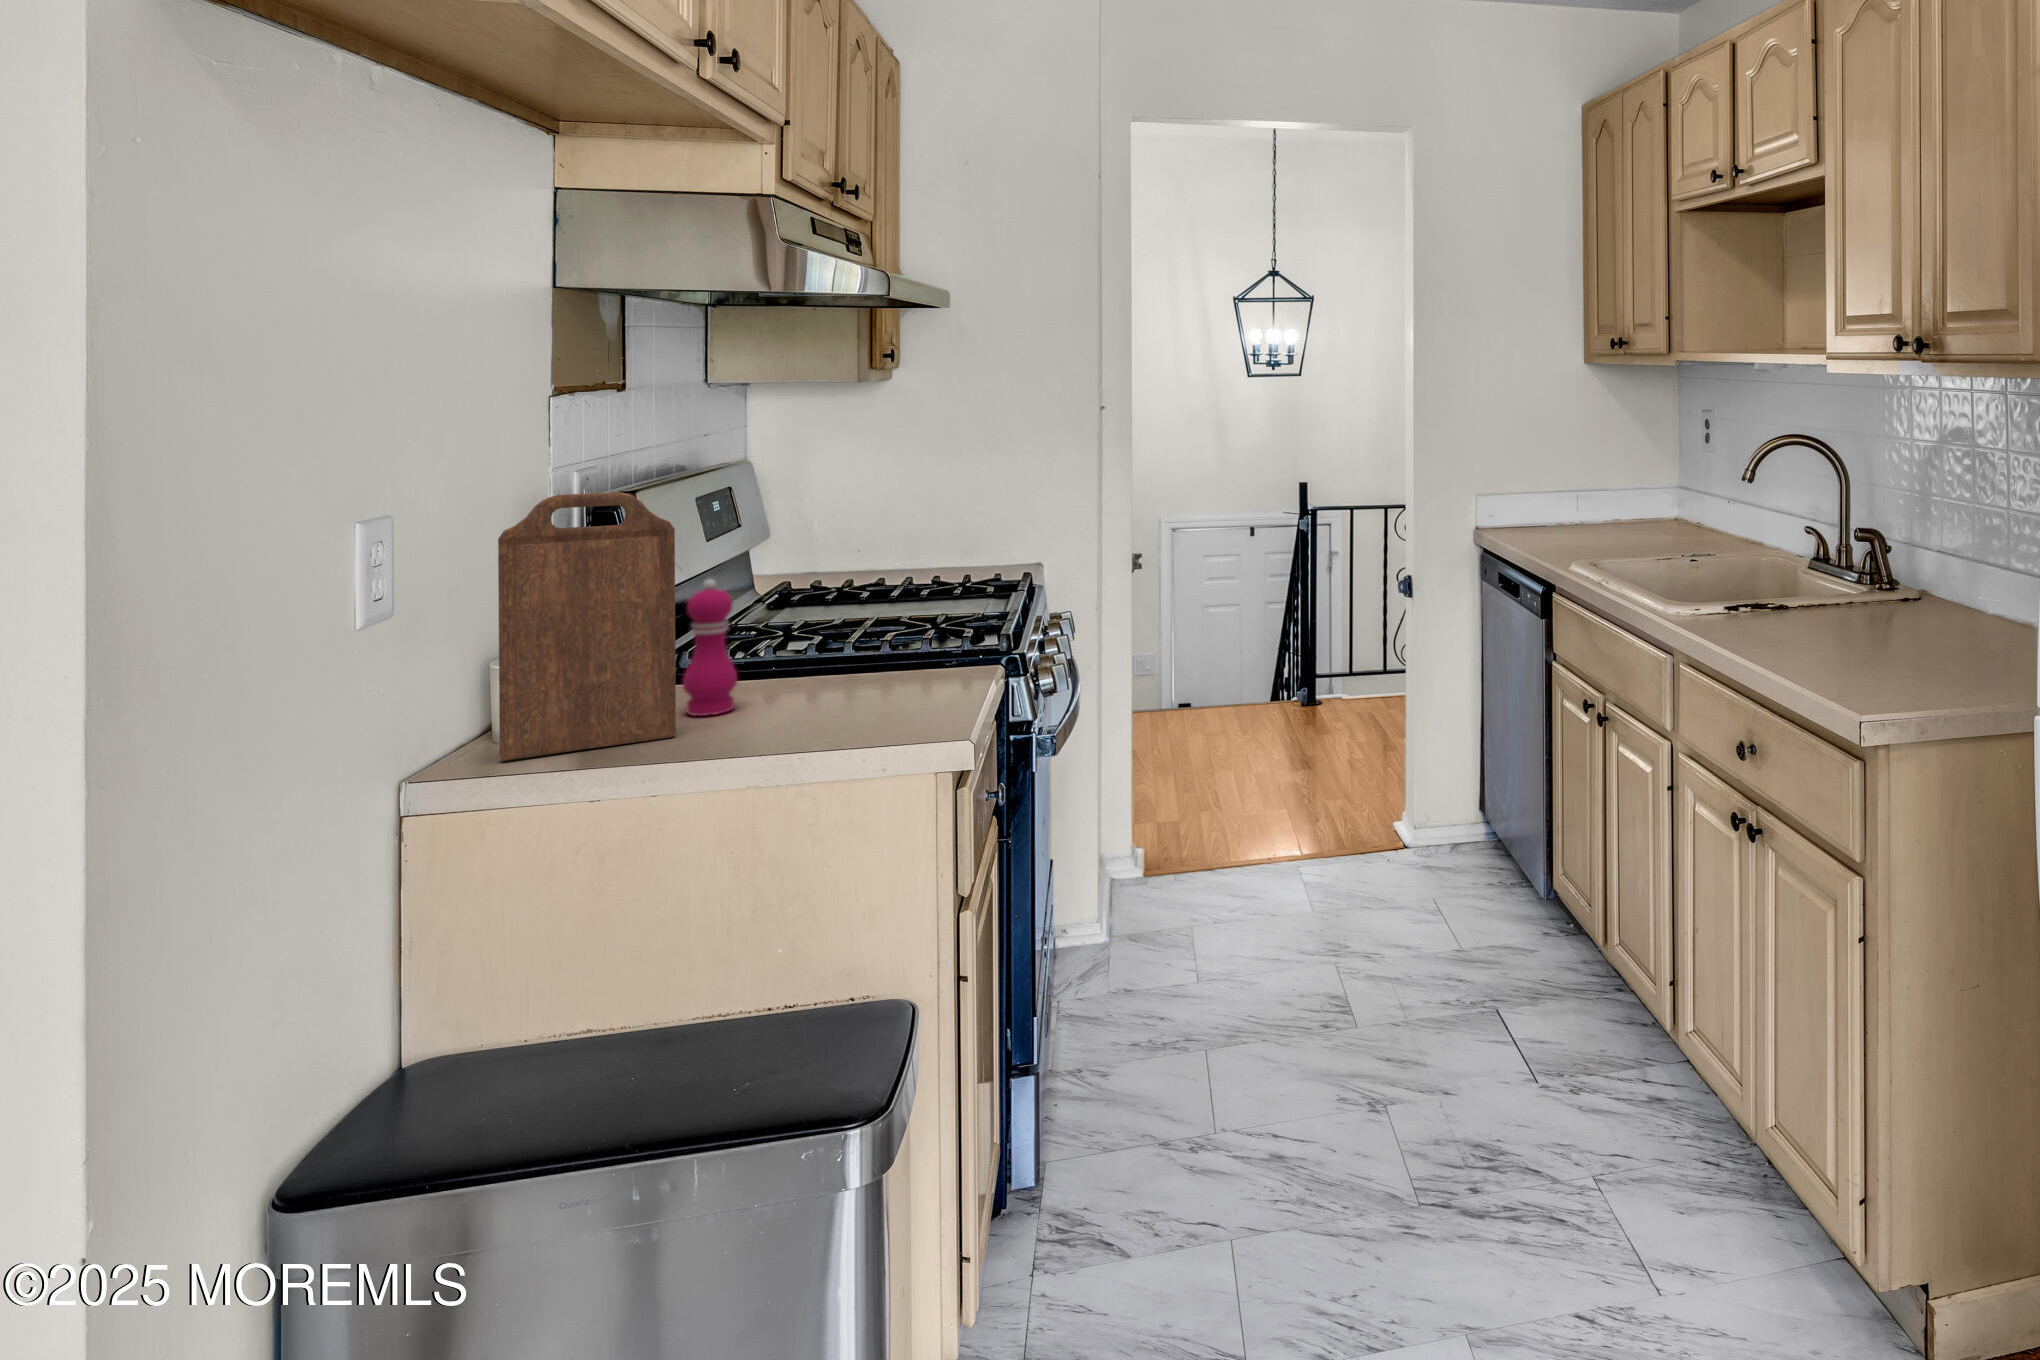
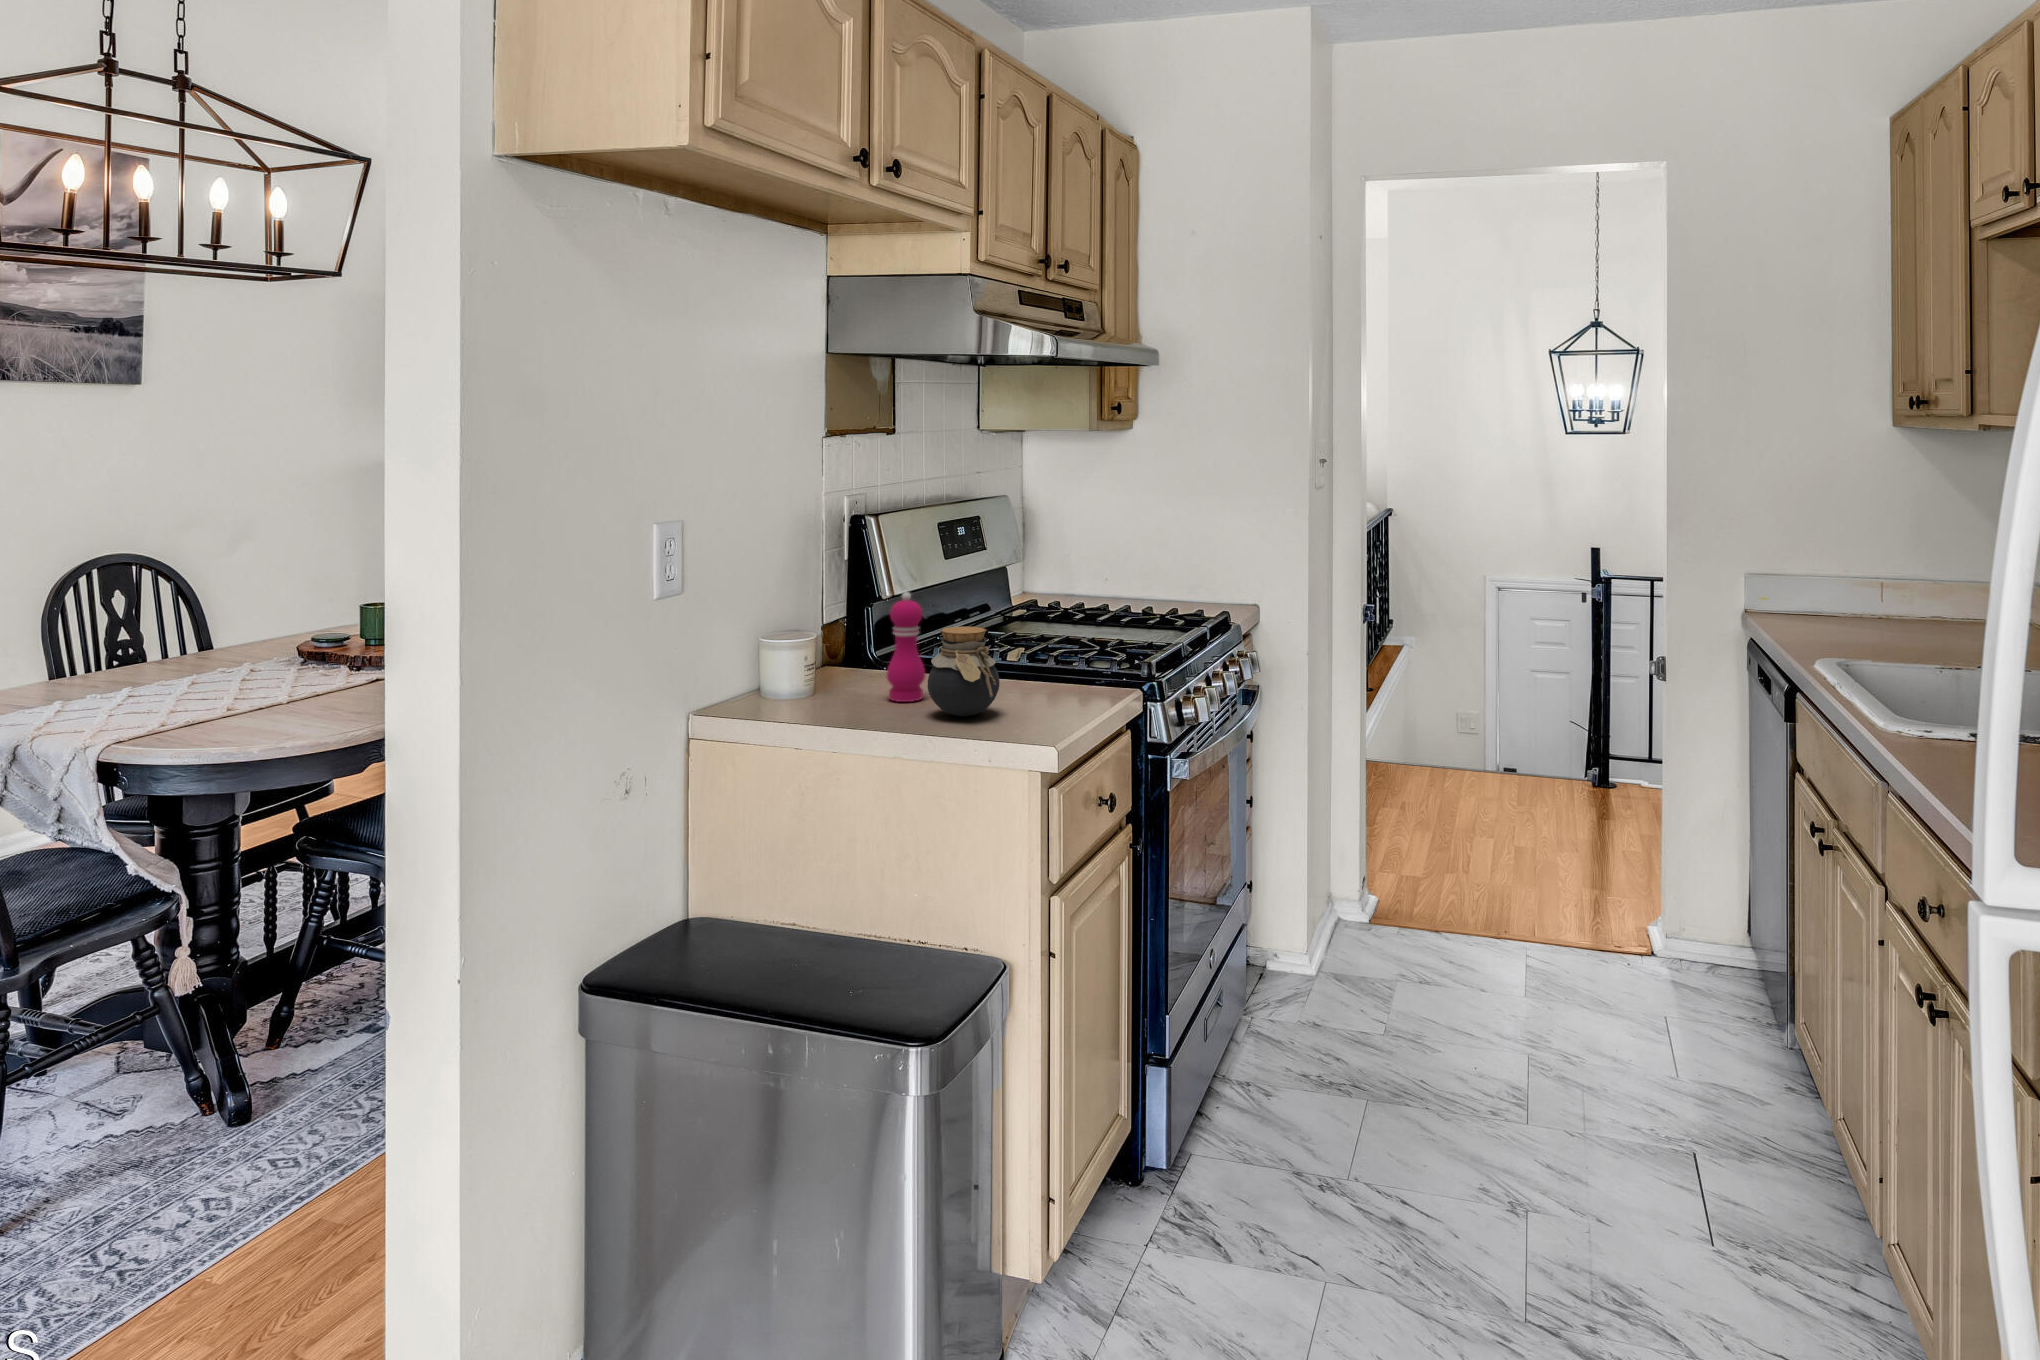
cutting board: present [498,492,676,760] -> none [751,517,868,715]
jar: none [763,612,861,720] -> present [928,626,1000,716]

